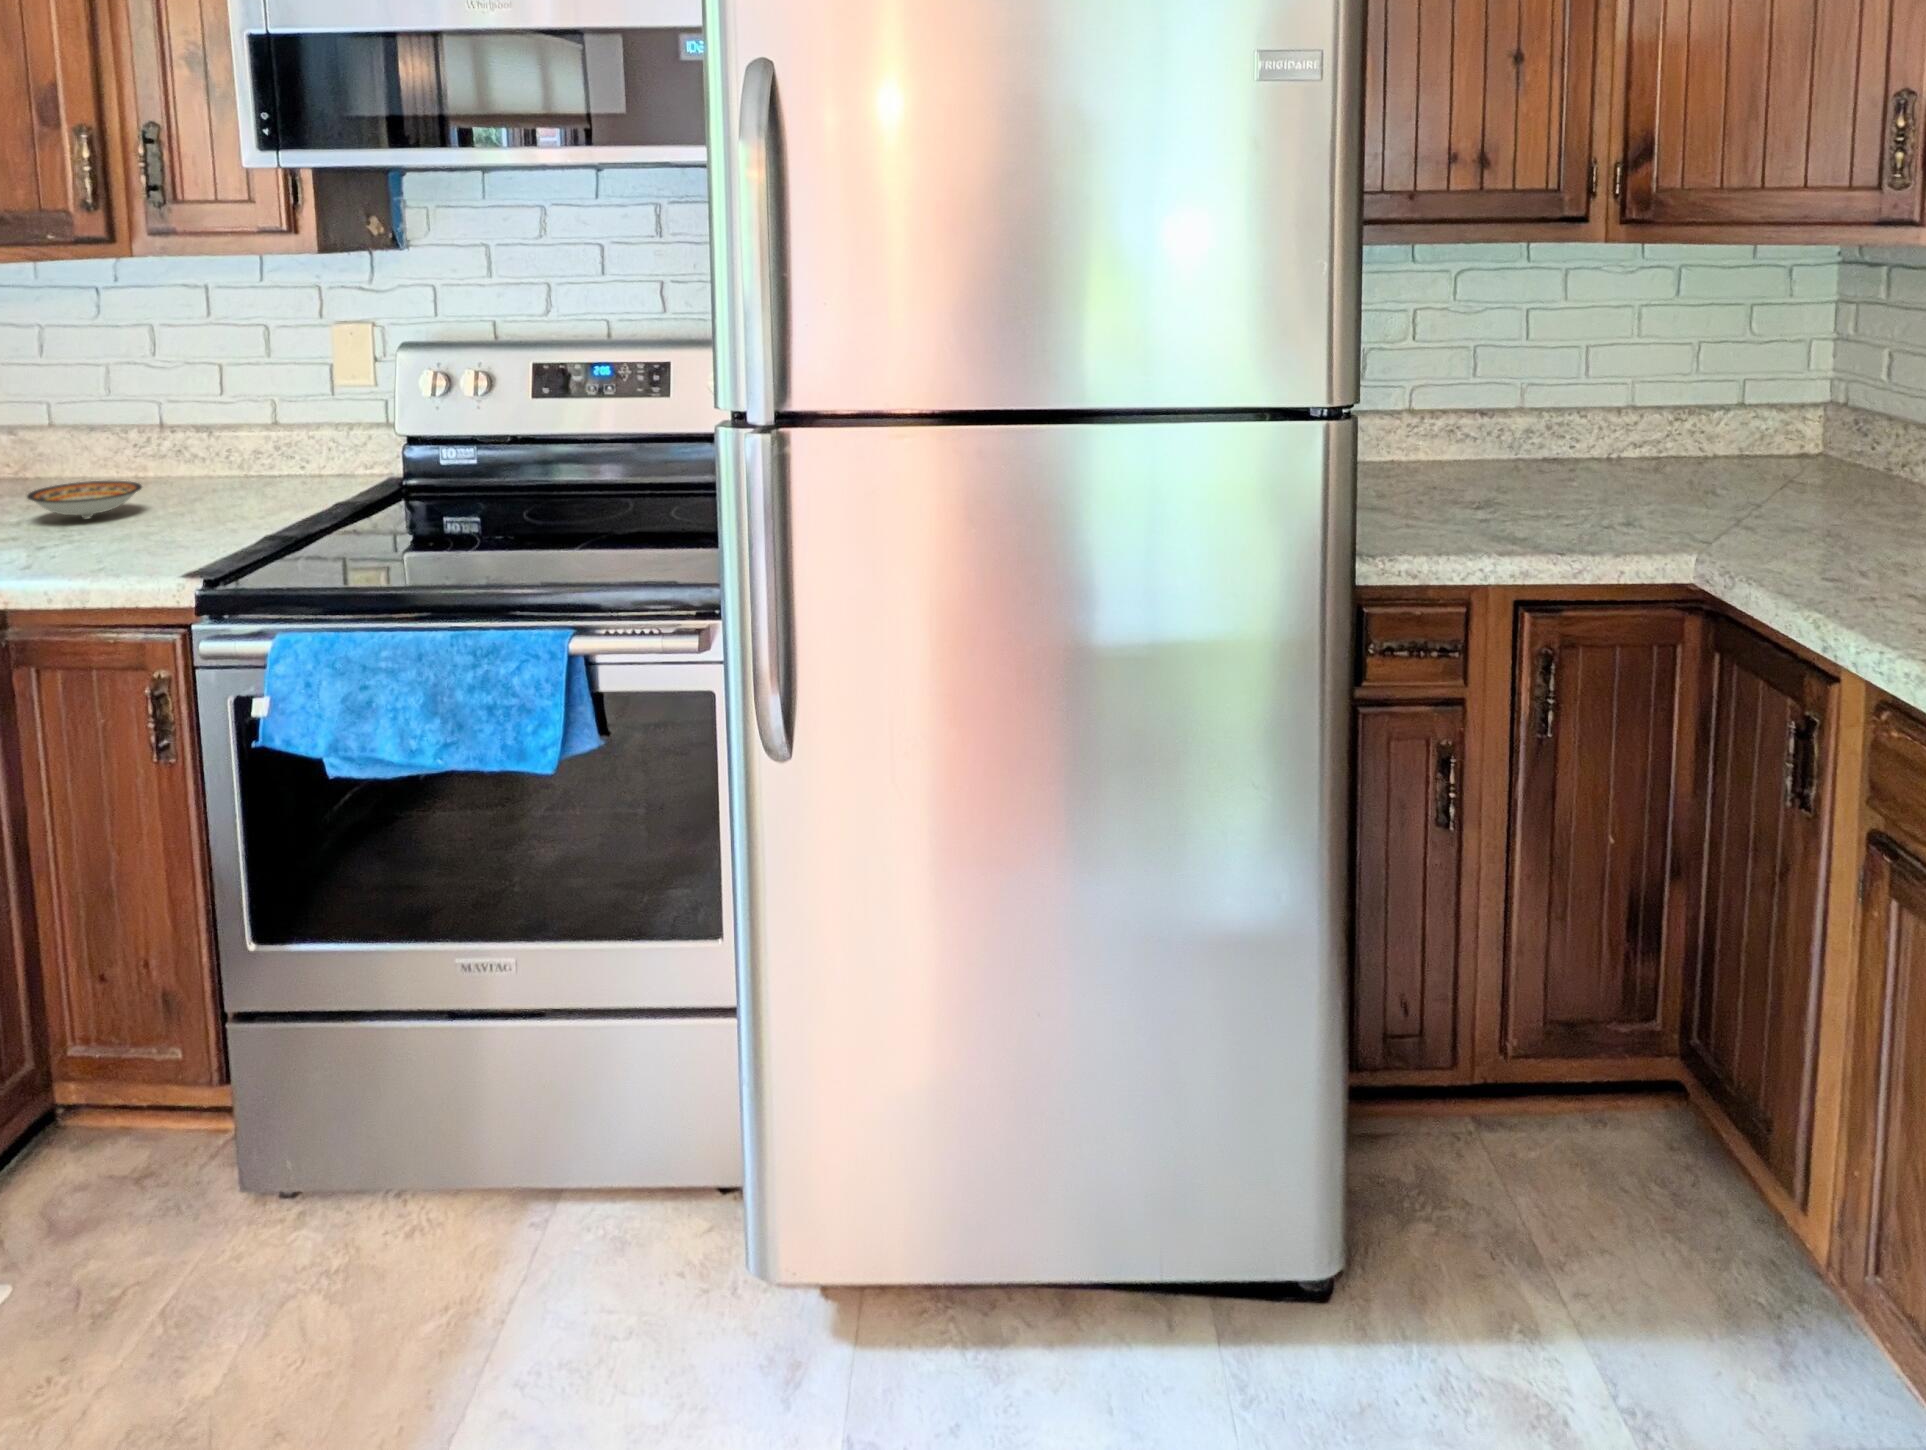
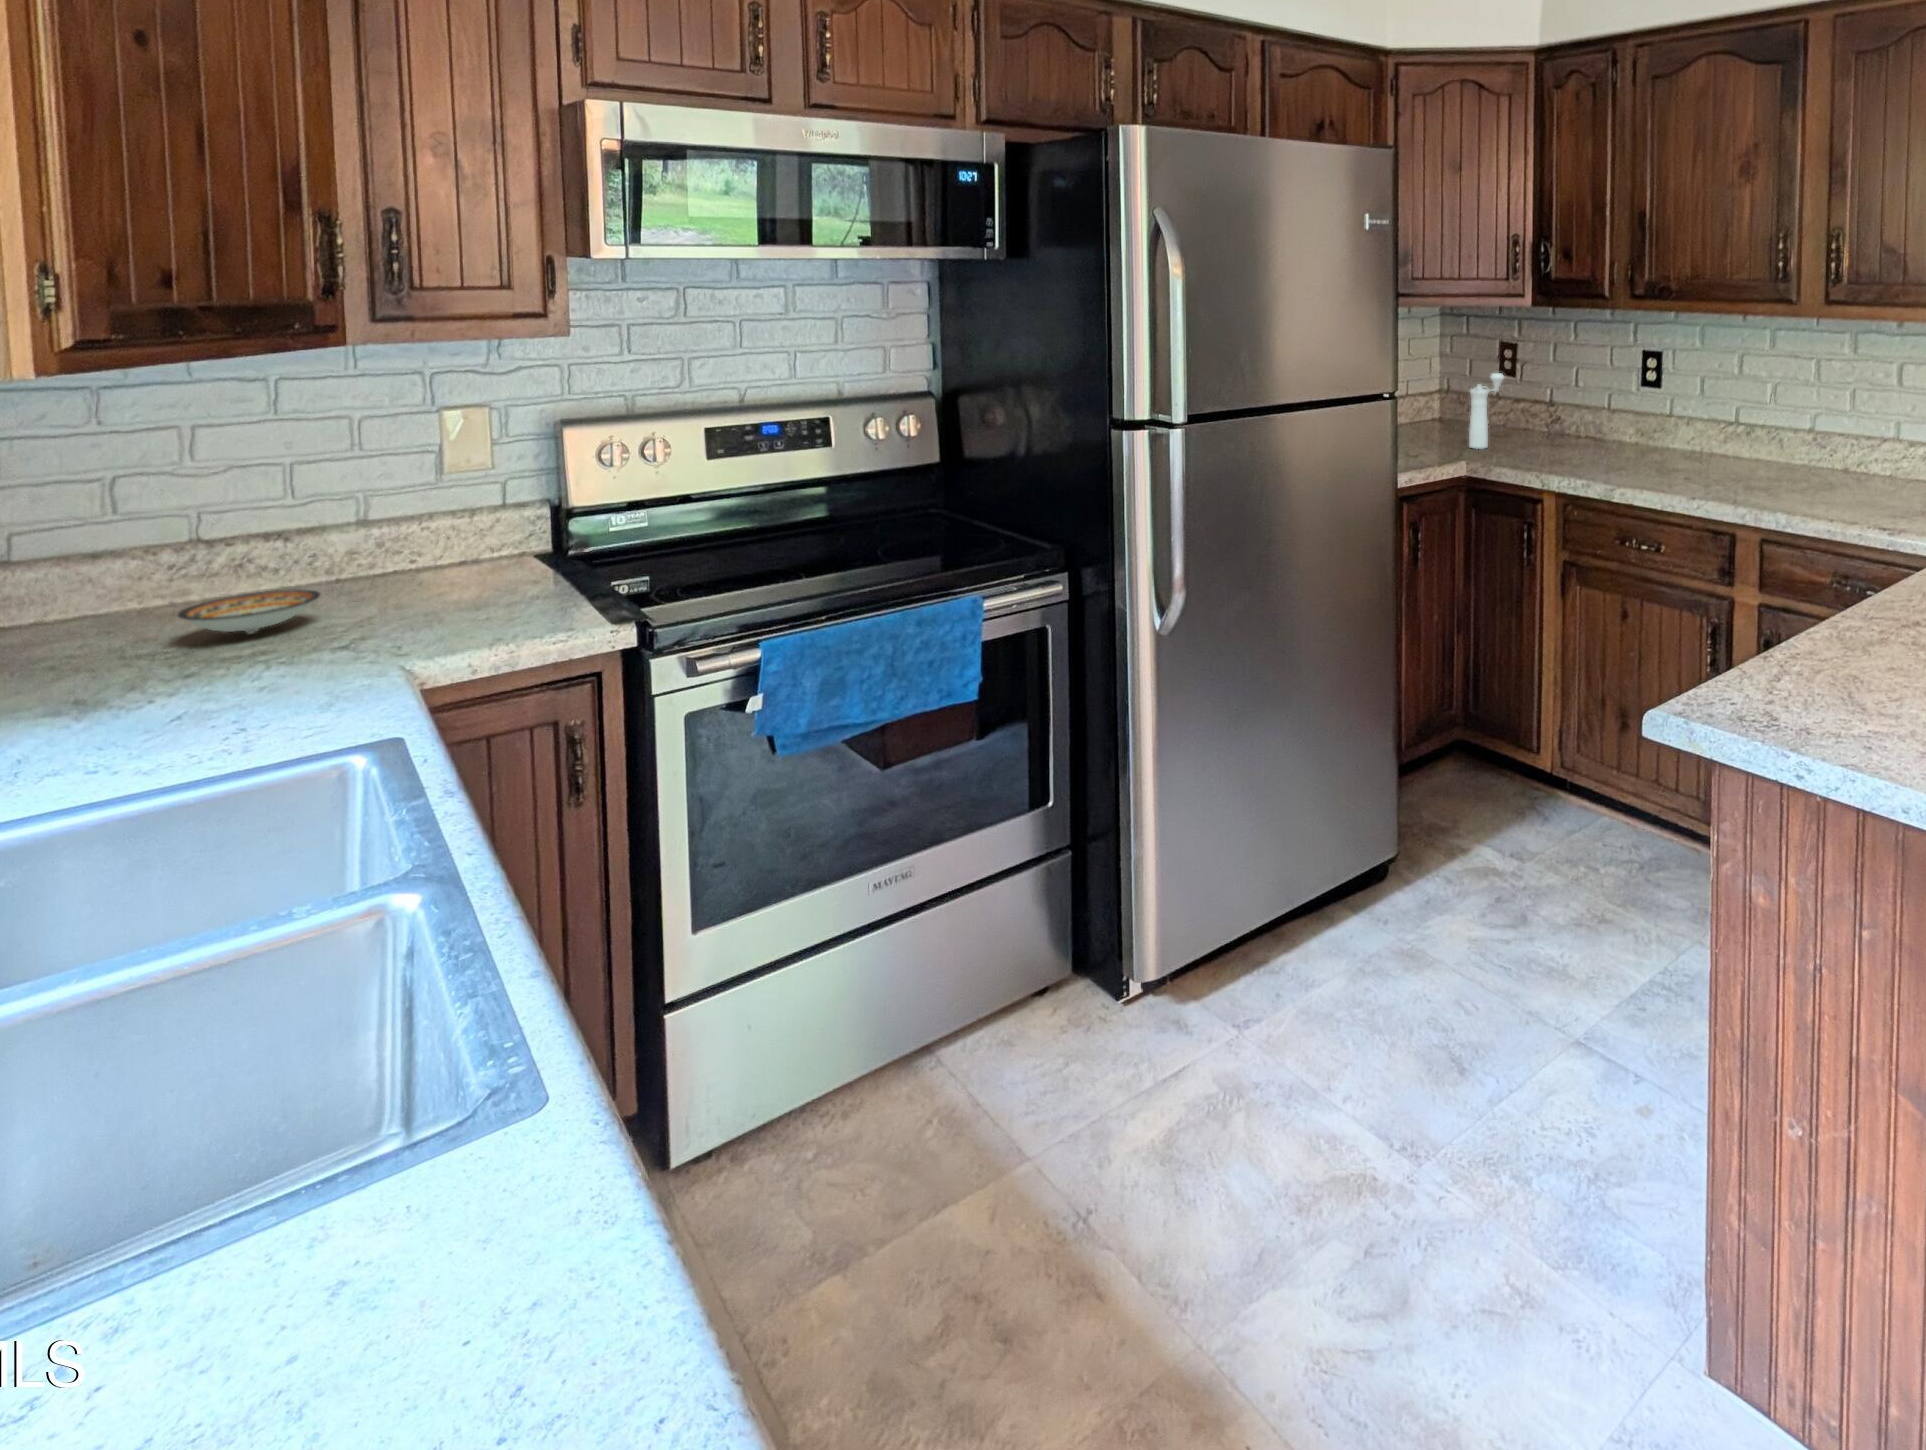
pepper mill: none [1769,383,1887,538] -> present [1469,373,1504,449]

